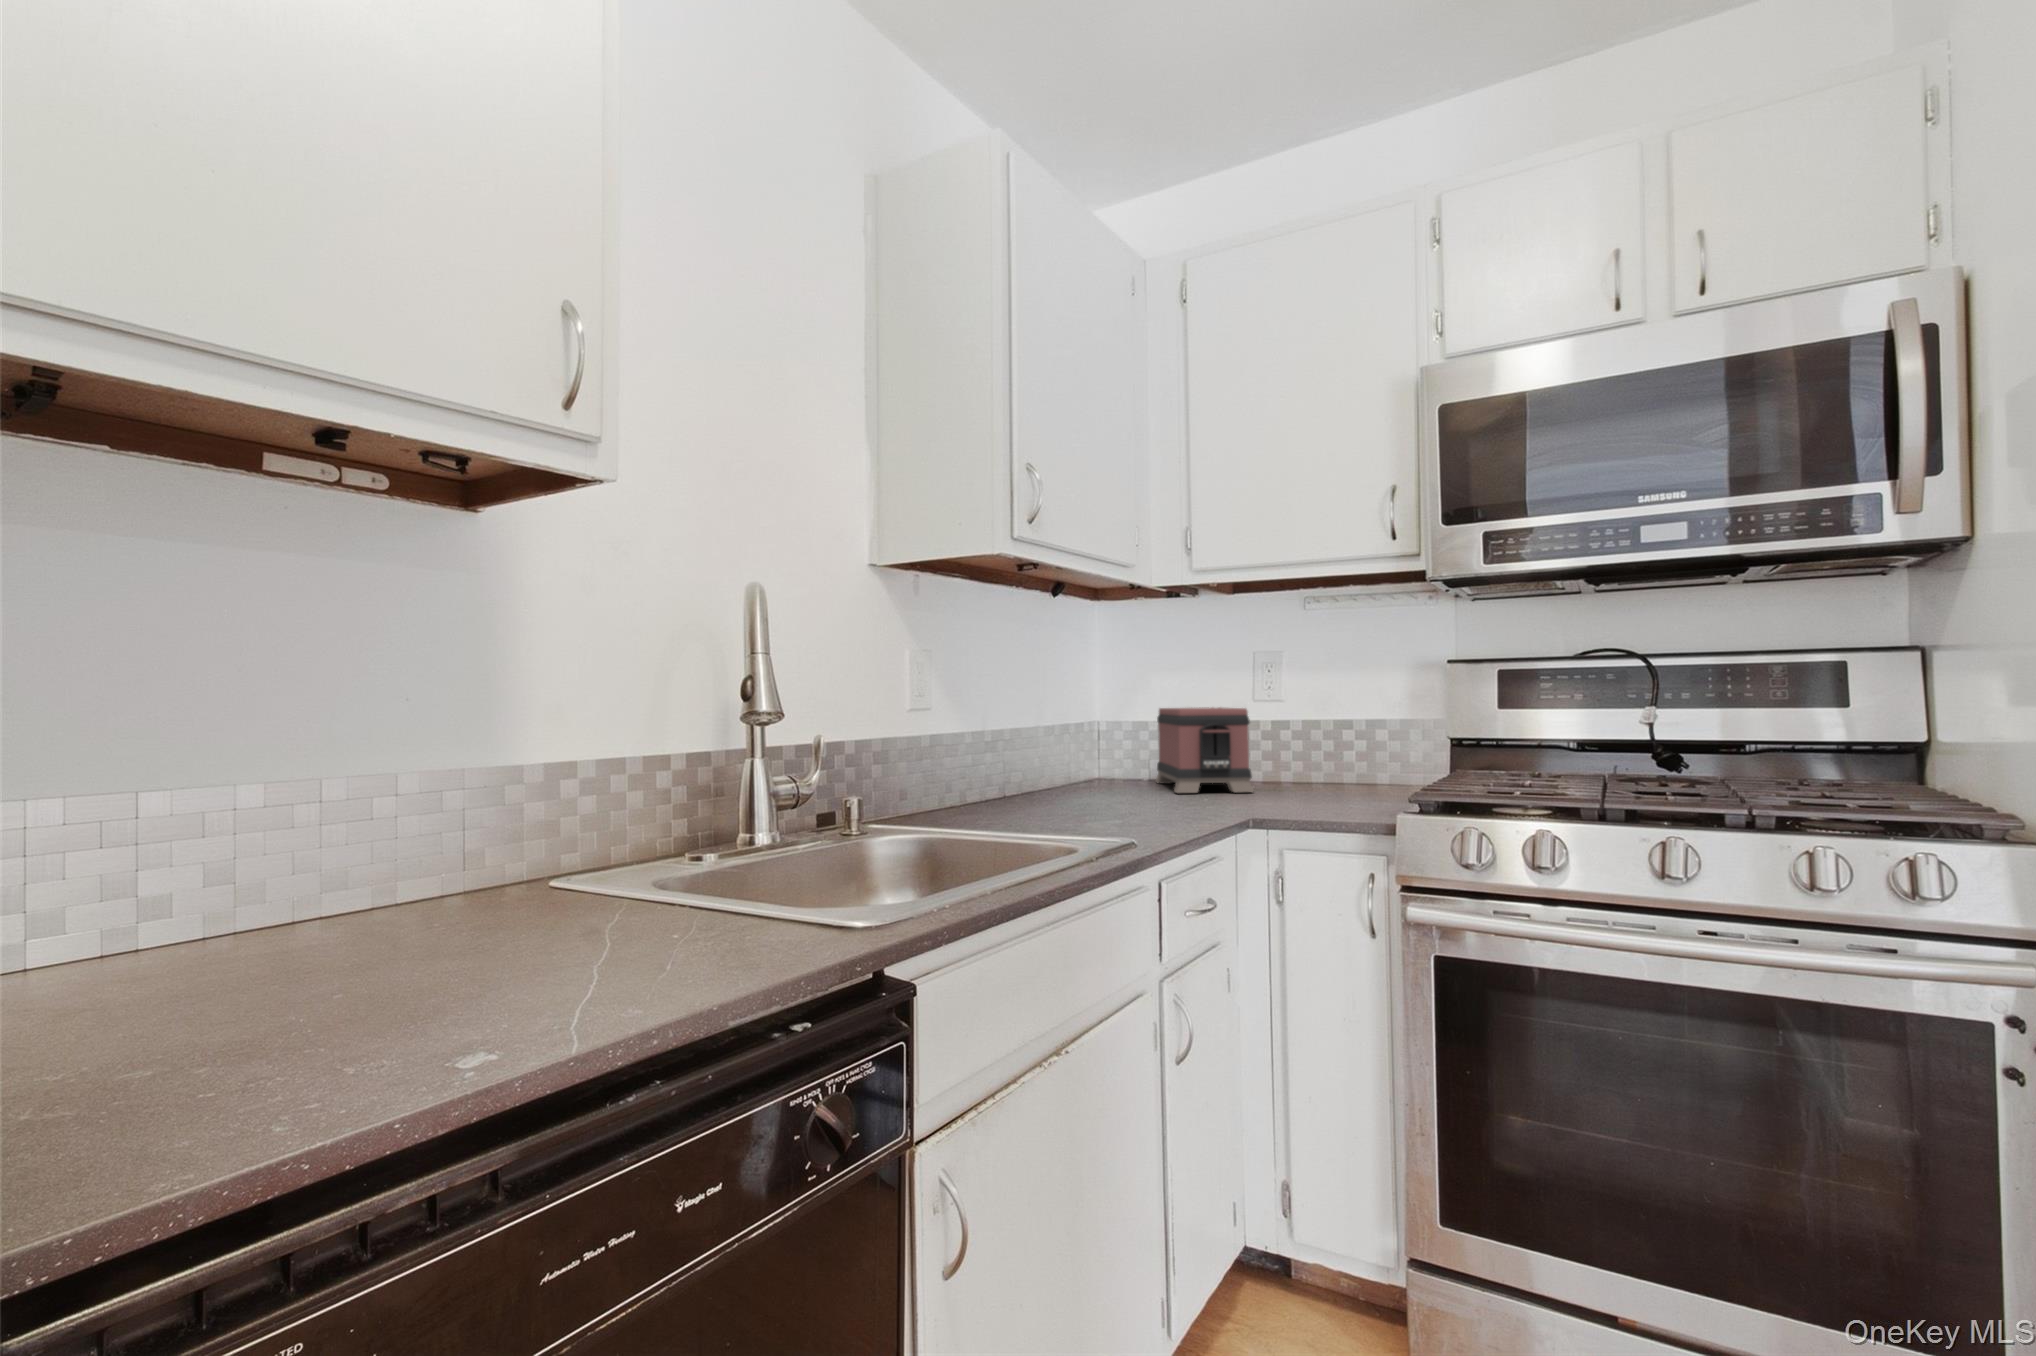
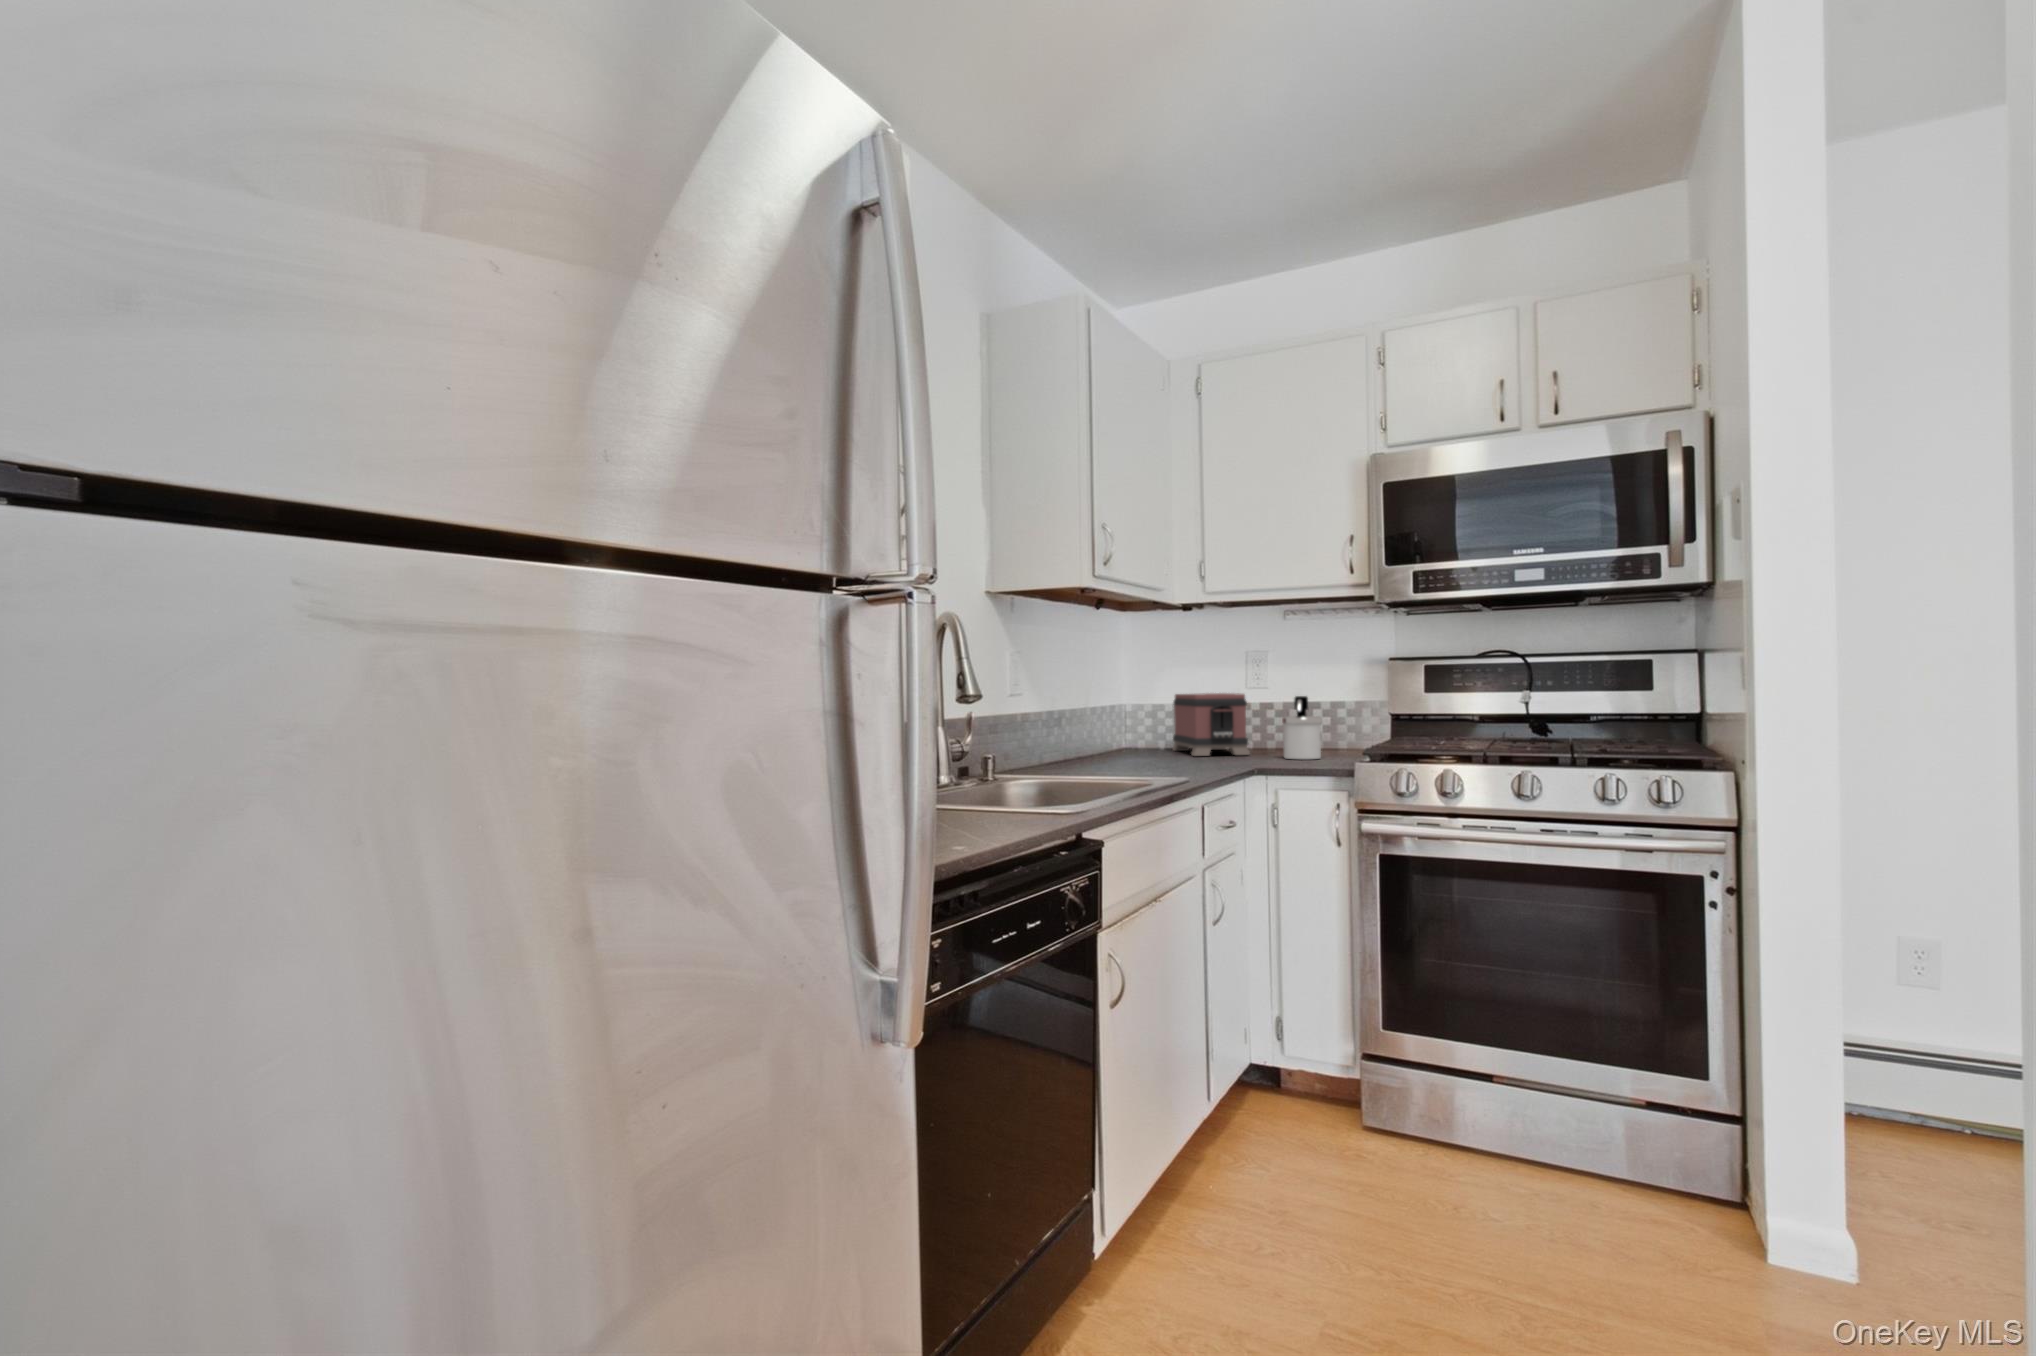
soap dispenser: none [1296,712,1351,801] -> present [1282,696,1322,760]

